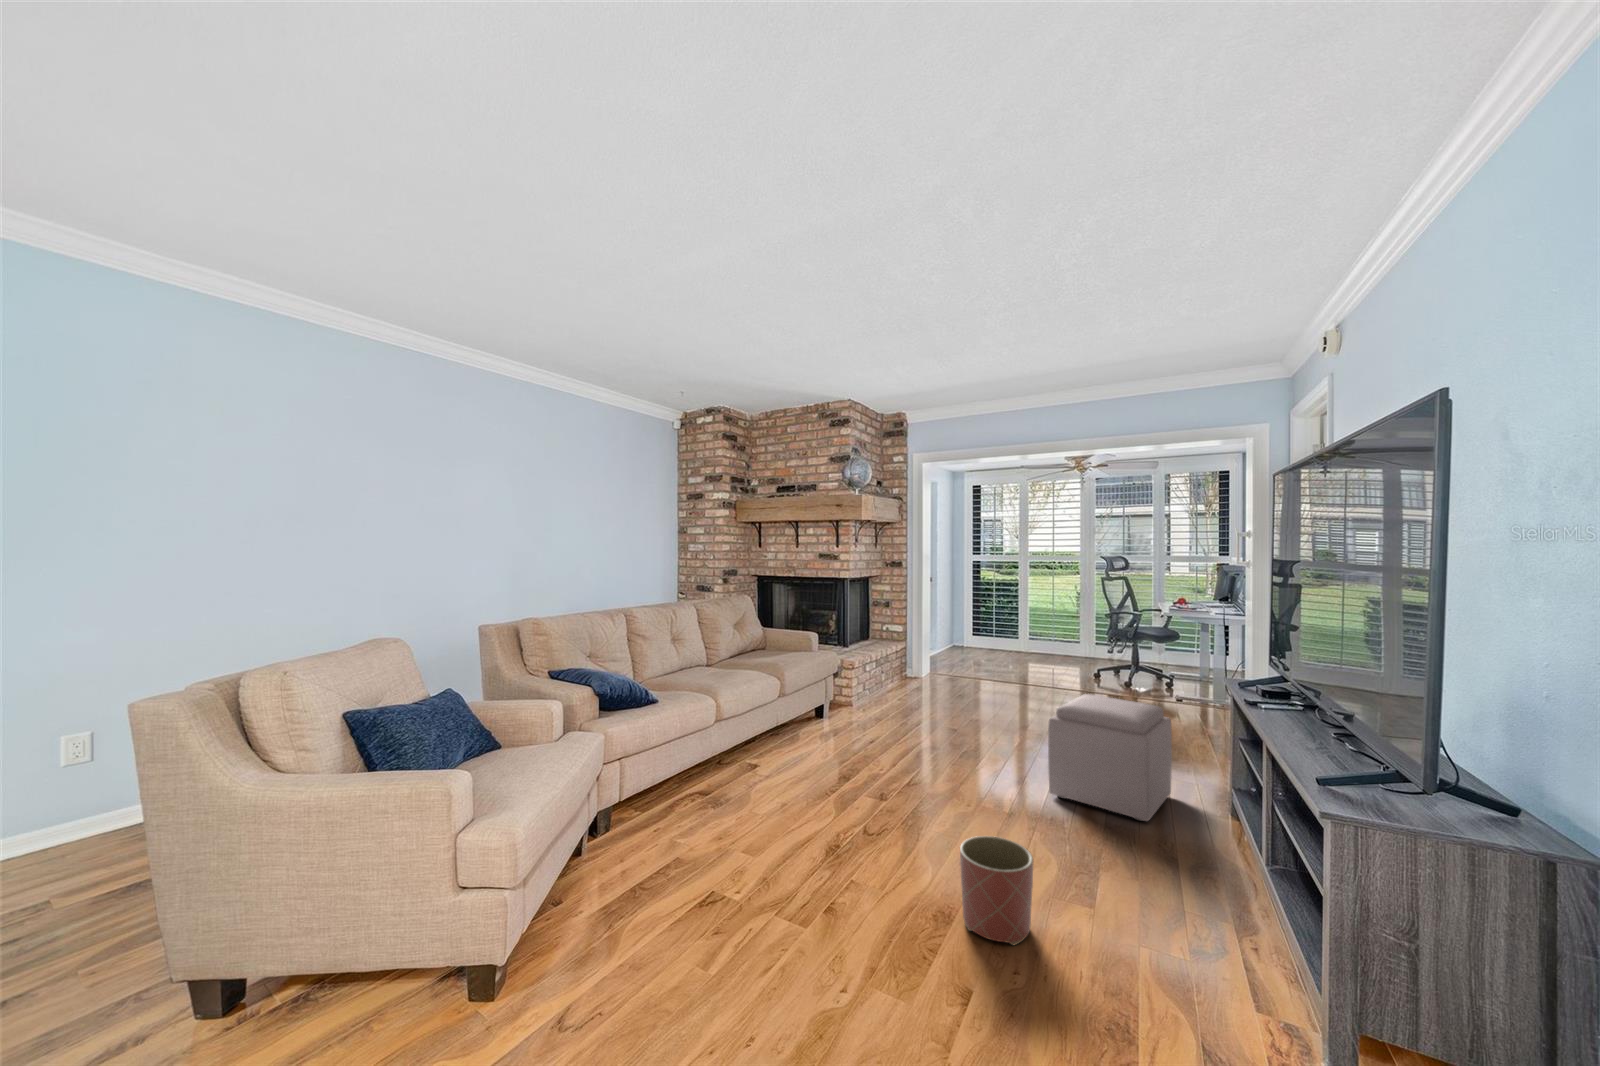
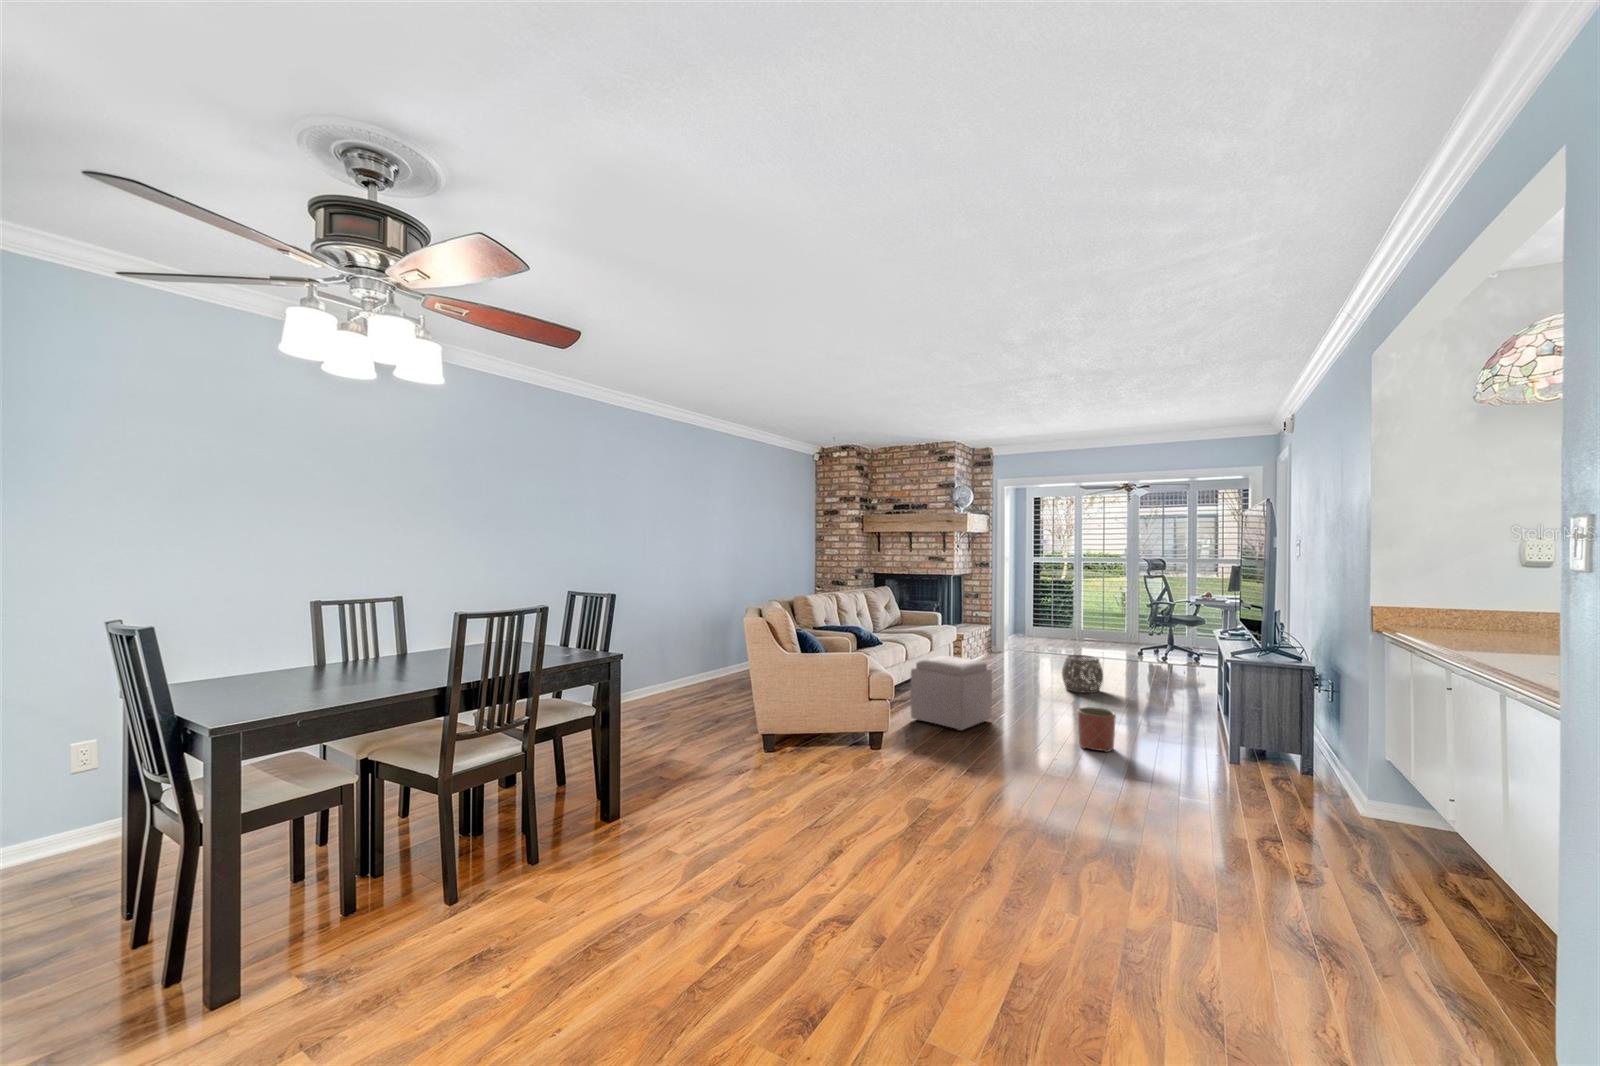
ottoman: present [1048,694,1172,821] -> present [911,656,992,731]
woven basket: none [976,696,1039,759] -> present [1062,655,1103,693]

